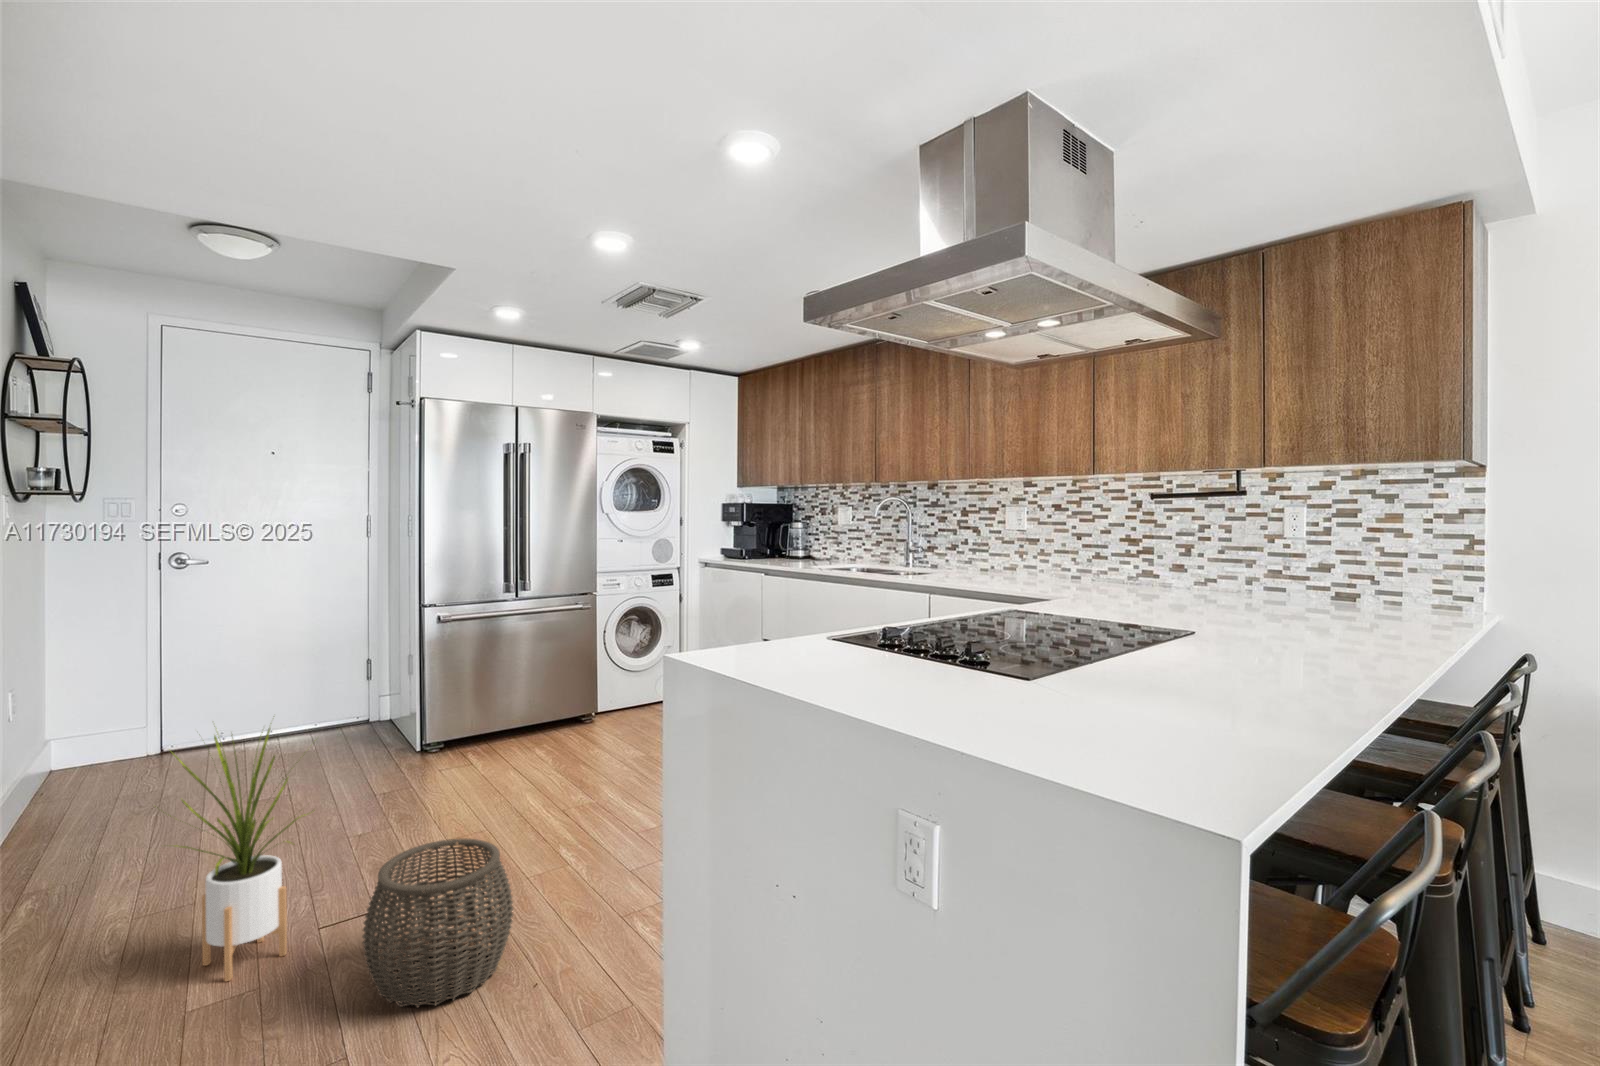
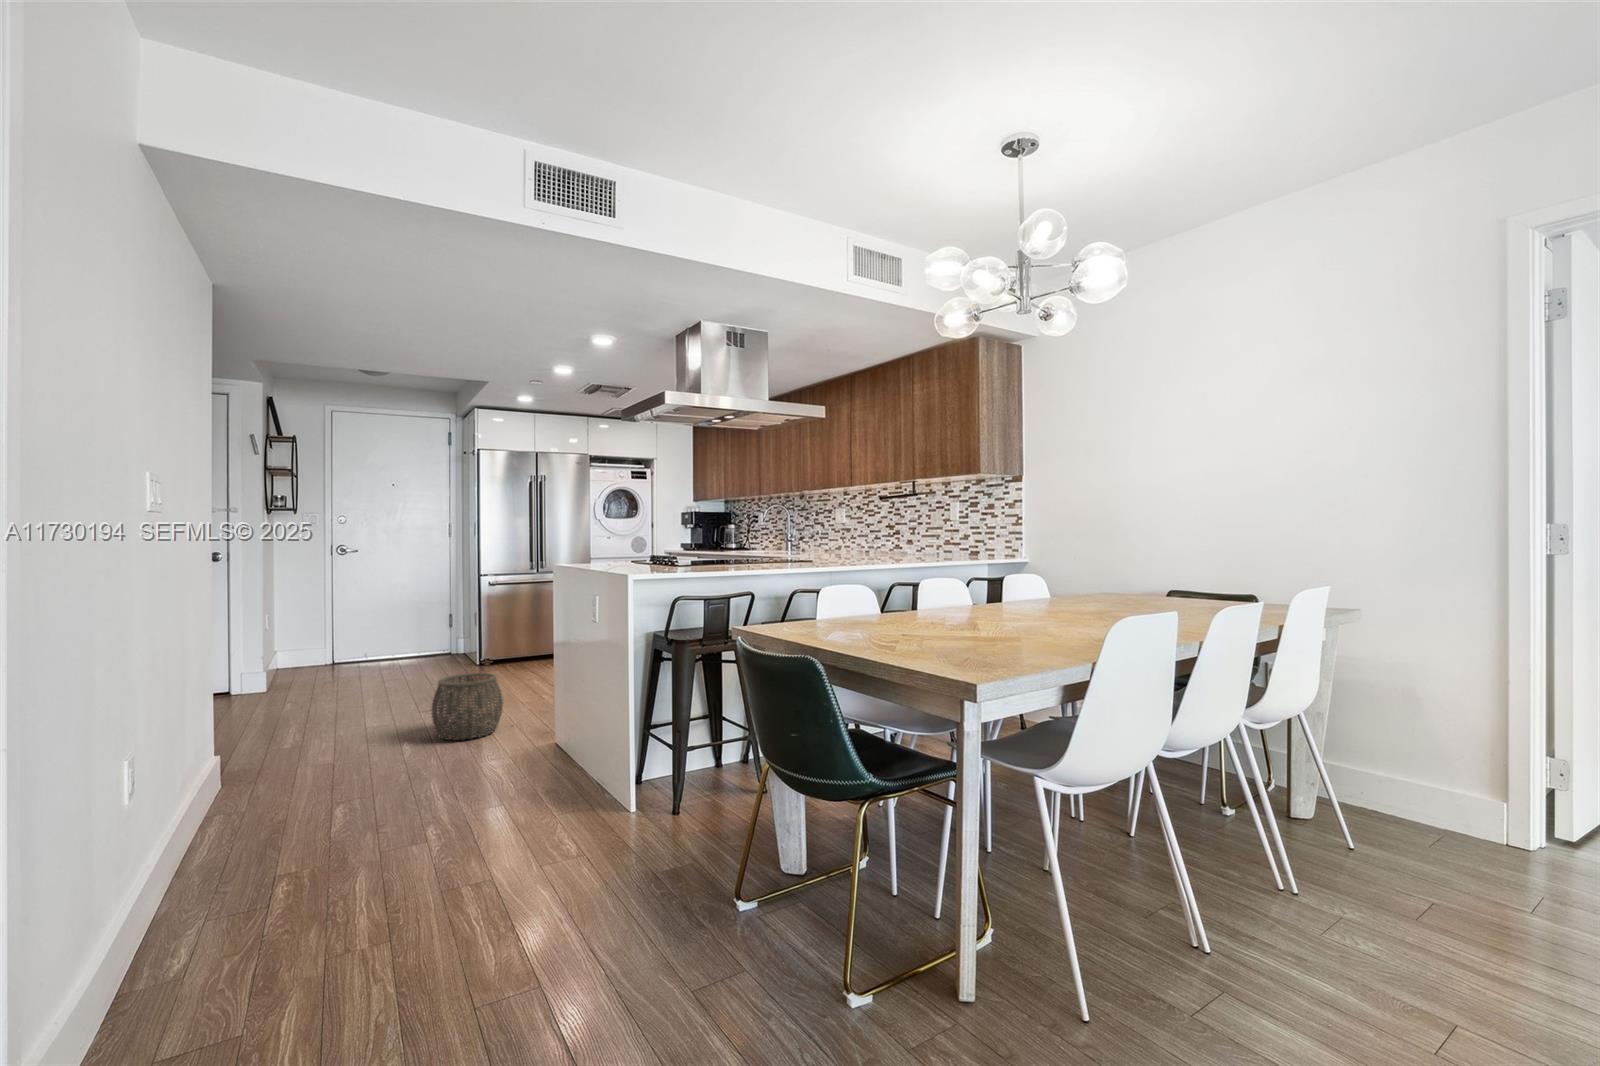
house plant: present [155,728,305,981] -> none [338,611,413,734]

